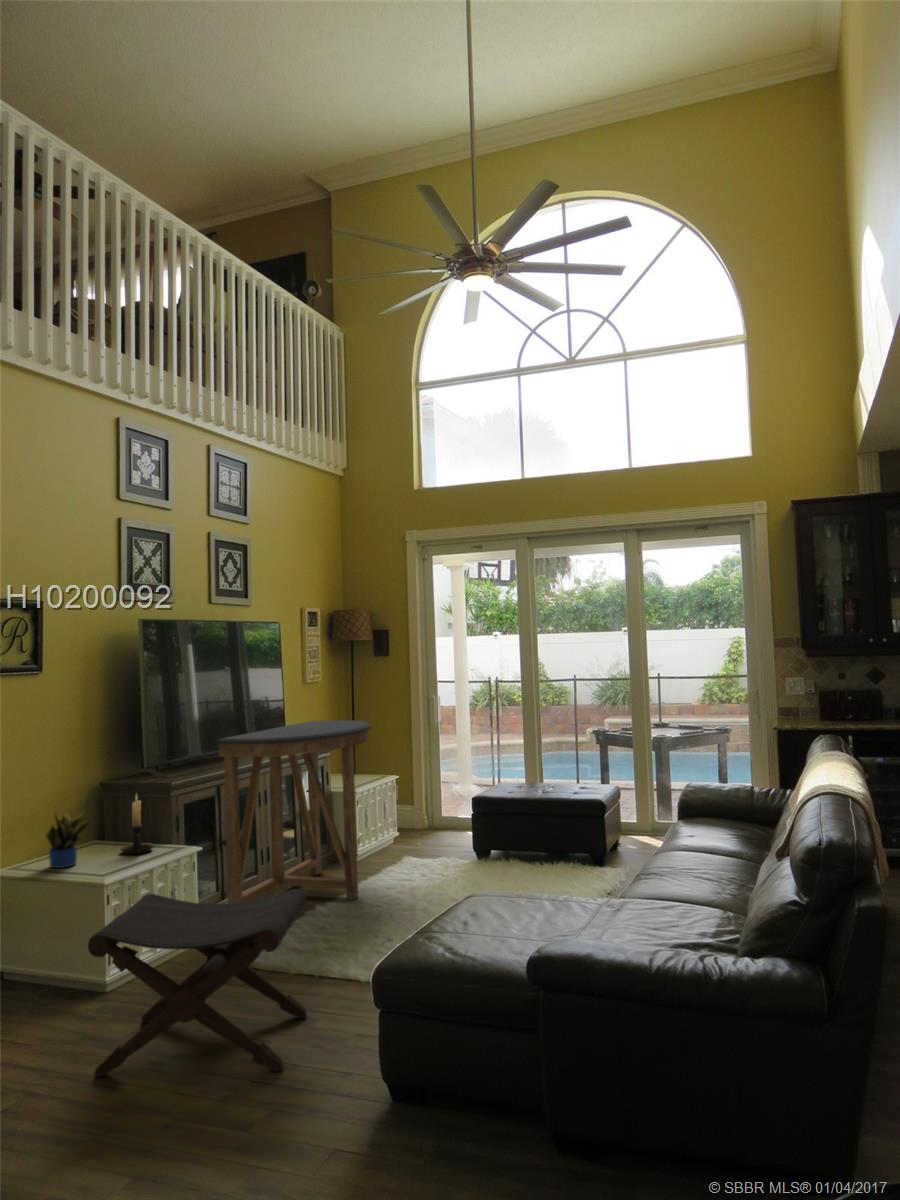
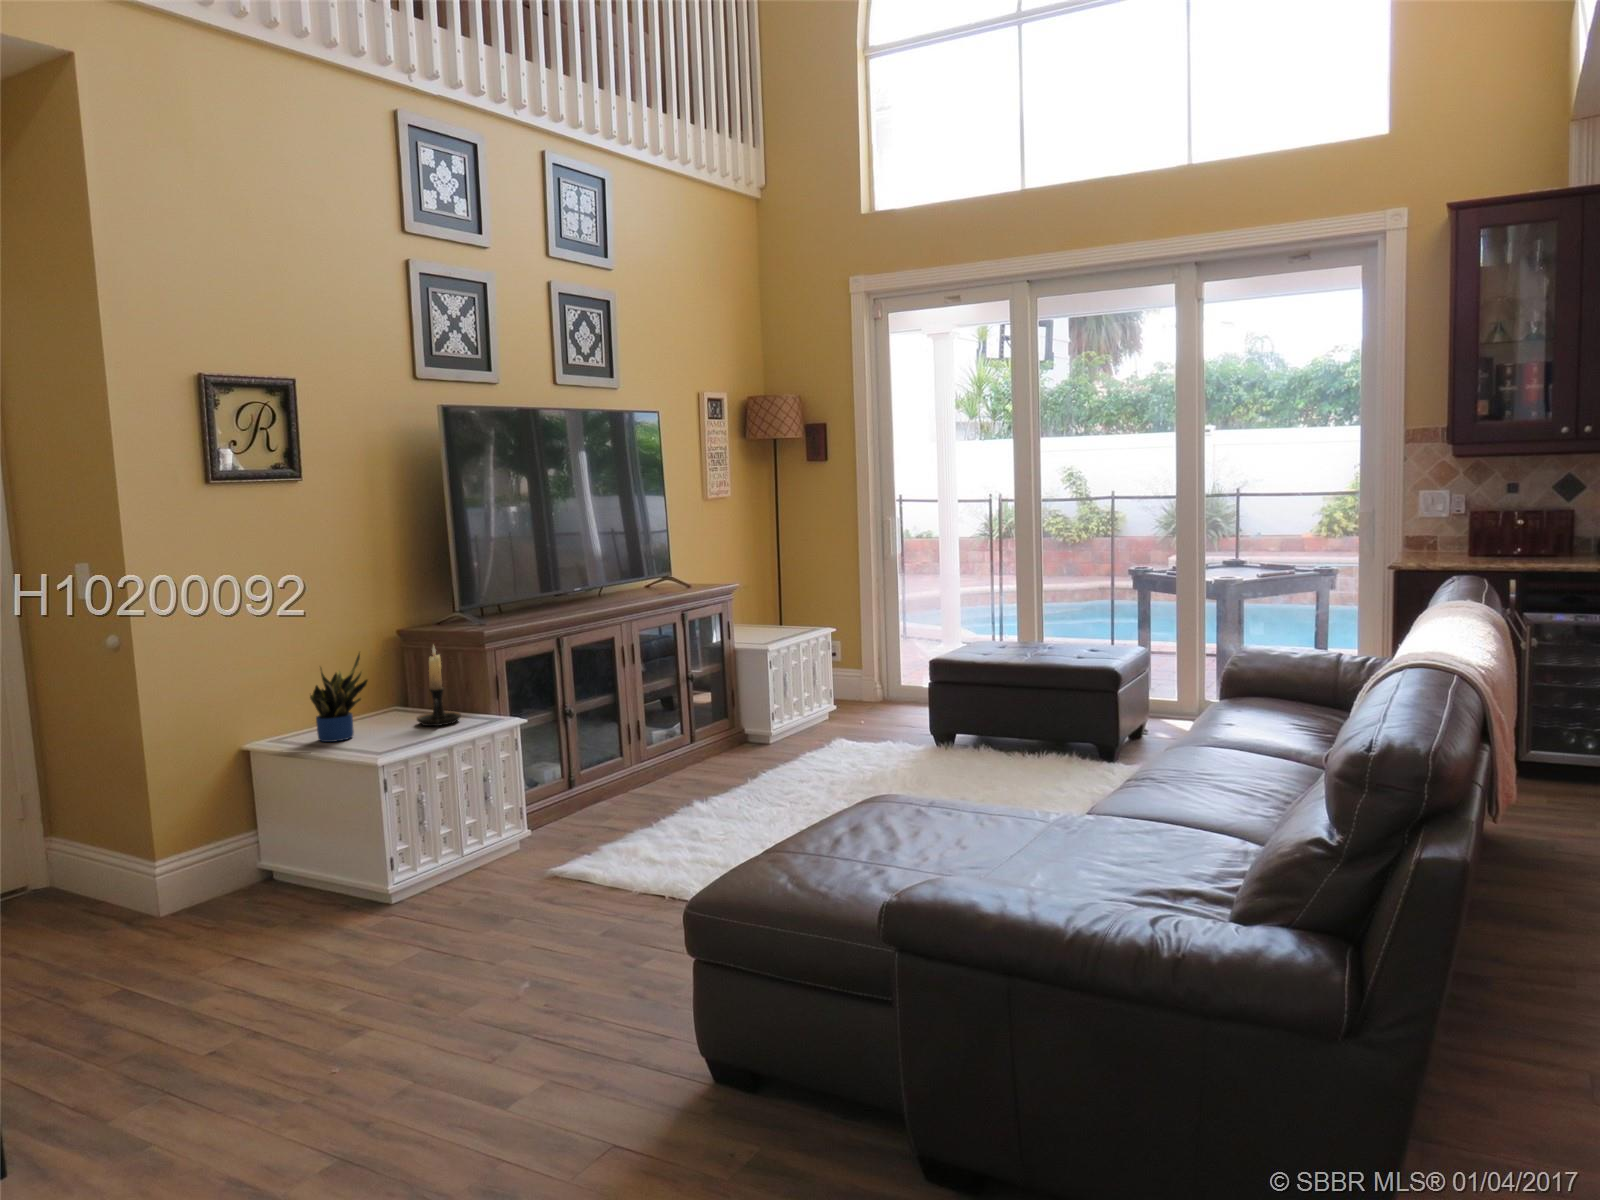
console table: present [217,720,372,903] -> none [549,550,777,815]
footstool: present [88,889,307,1077] -> none [310,781,635,1031]

